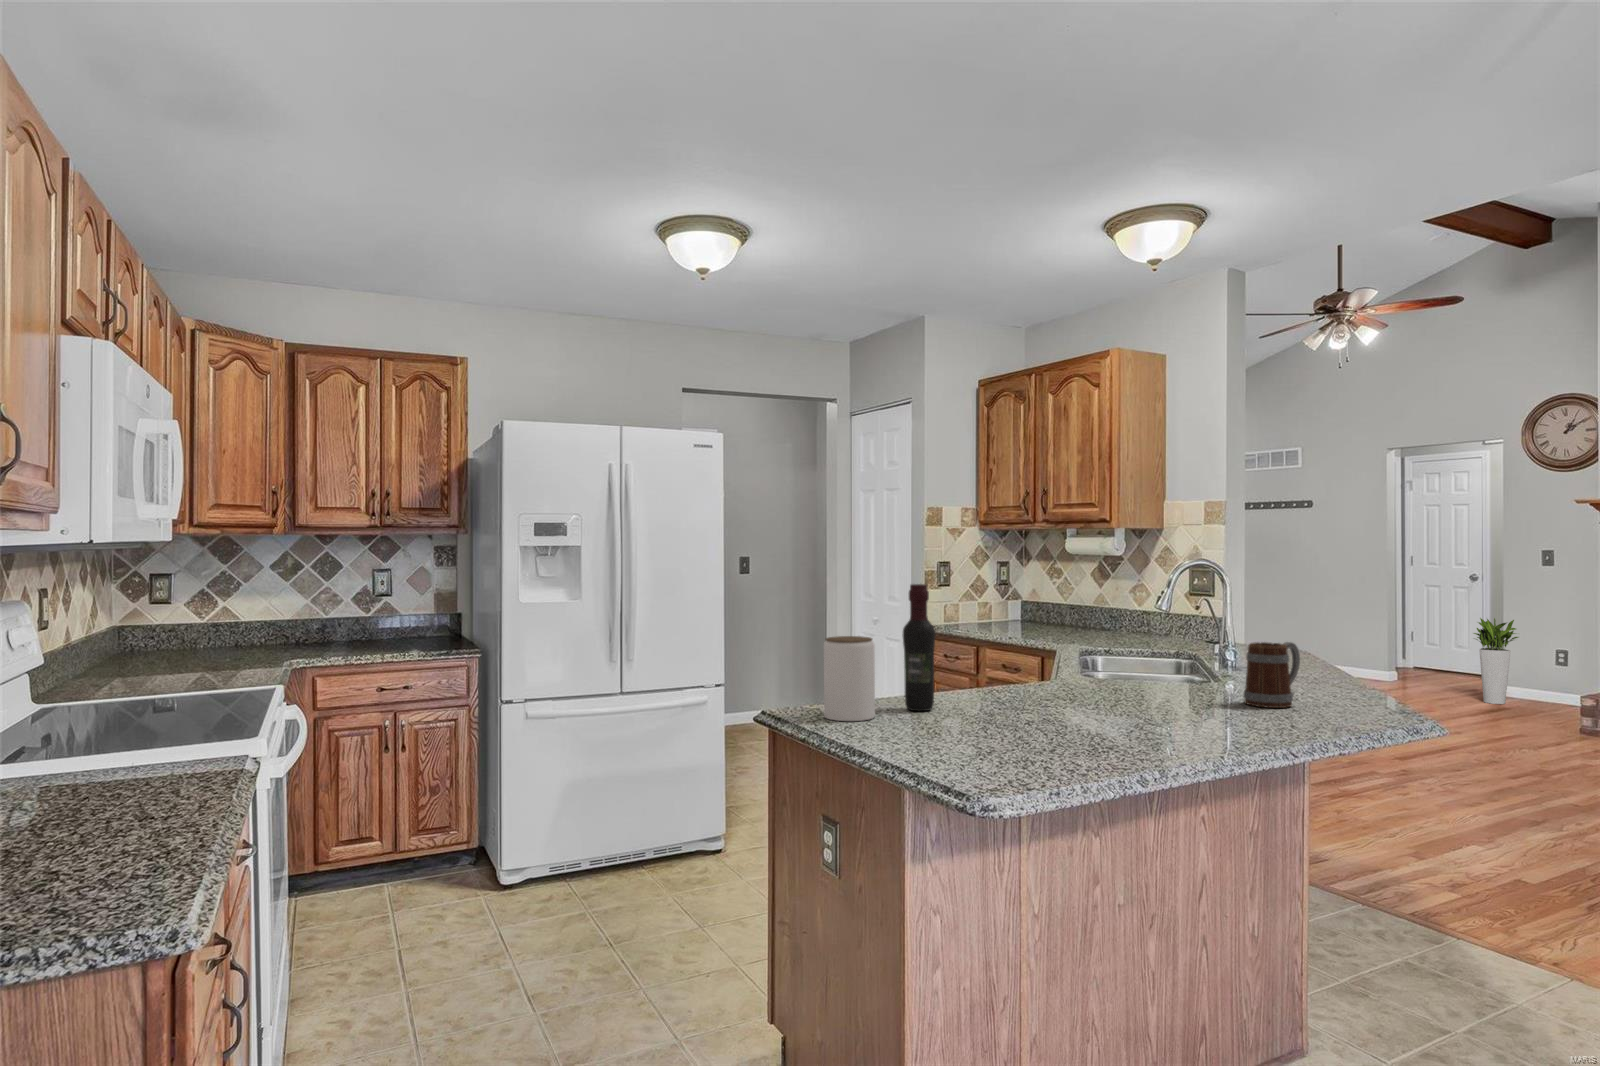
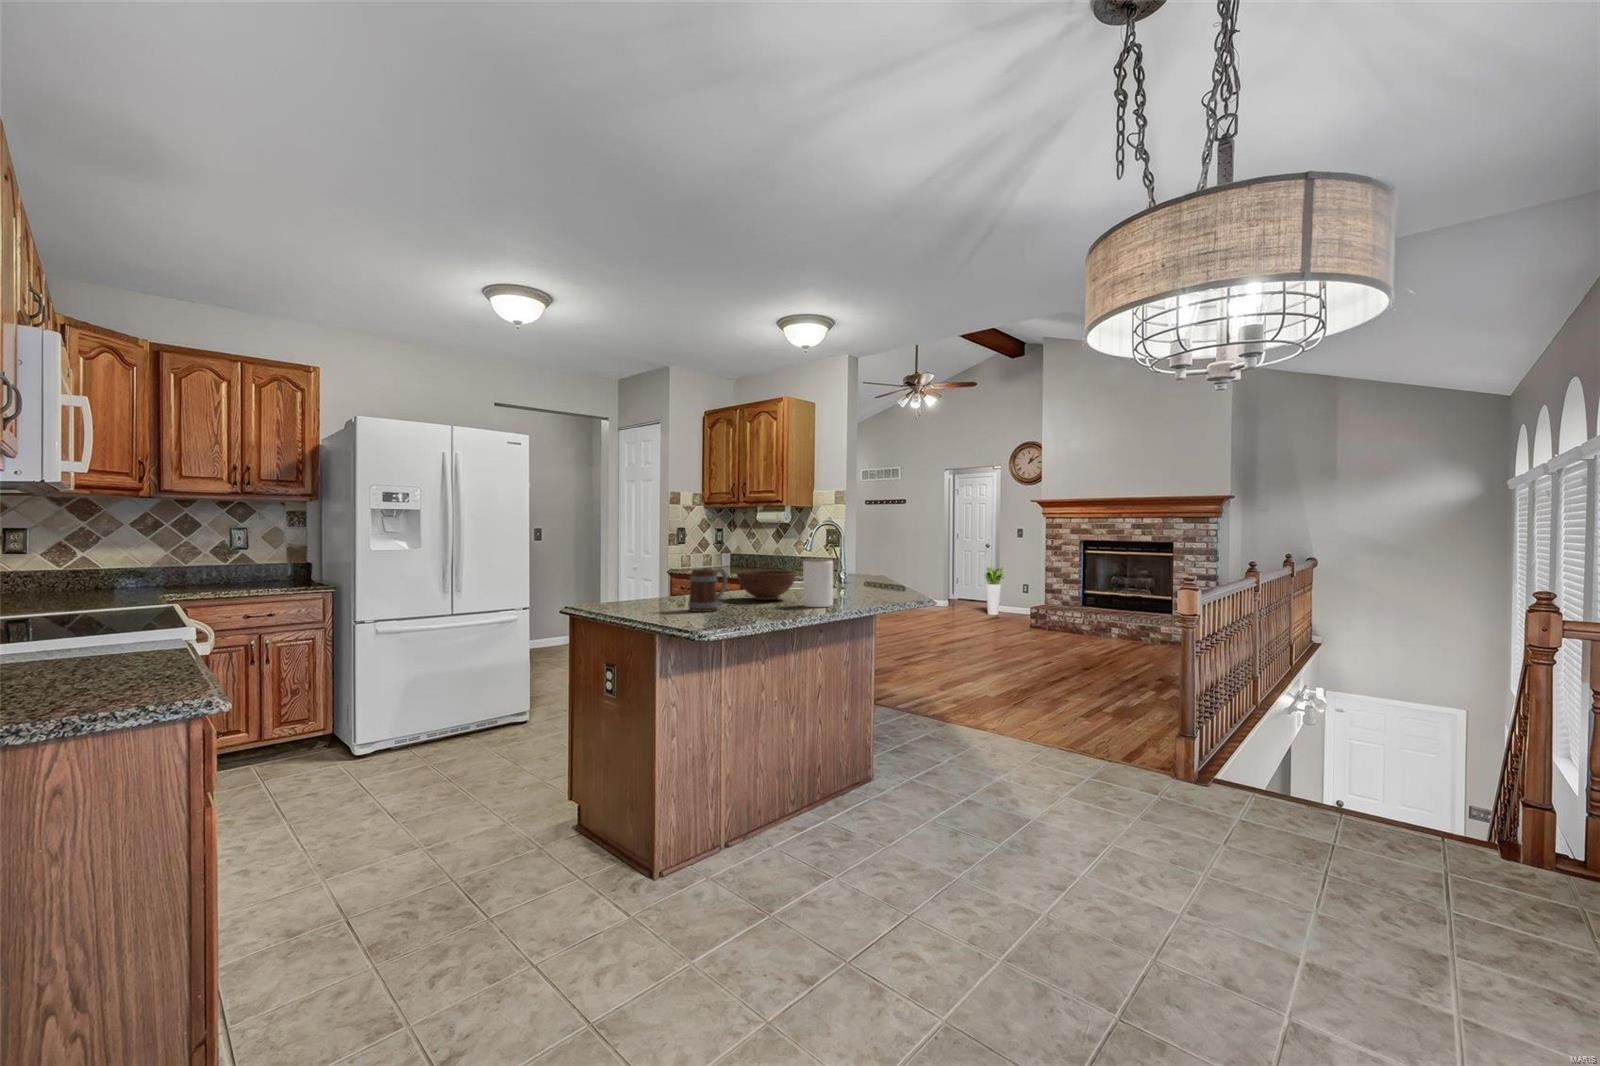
wine bottle: present [903,584,935,711] -> none [656,528,677,605]
jar: present [824,636,875,721] -> present [803,559,833,607]
mug: present [1243,642,1300,708] -> present [688,568,727,612]
bowl: none [1036,651,1142,707] -> present [737,570,796,600]

